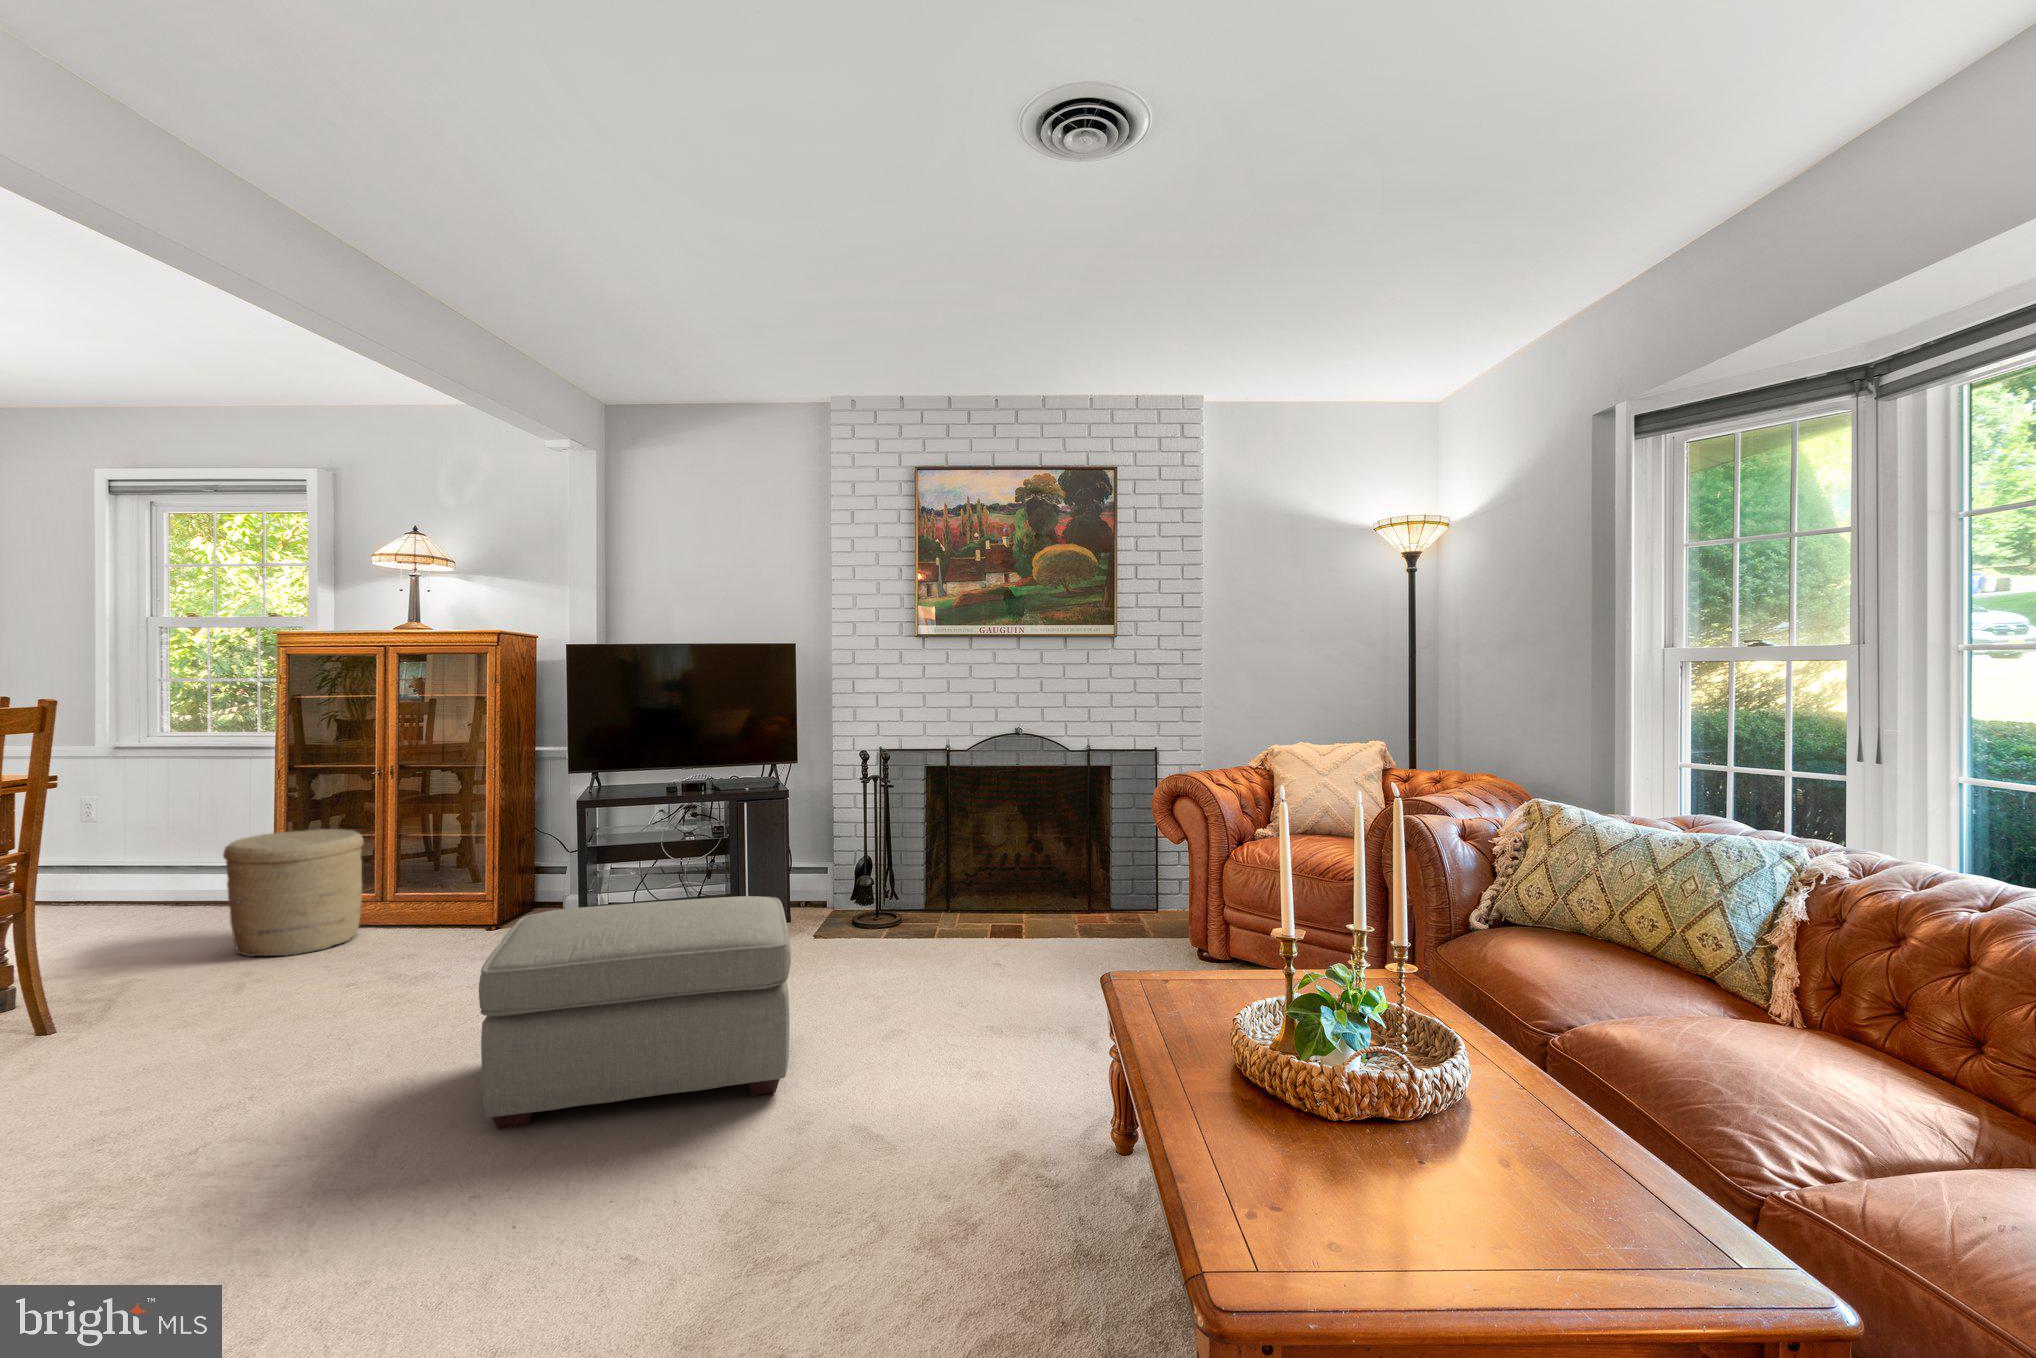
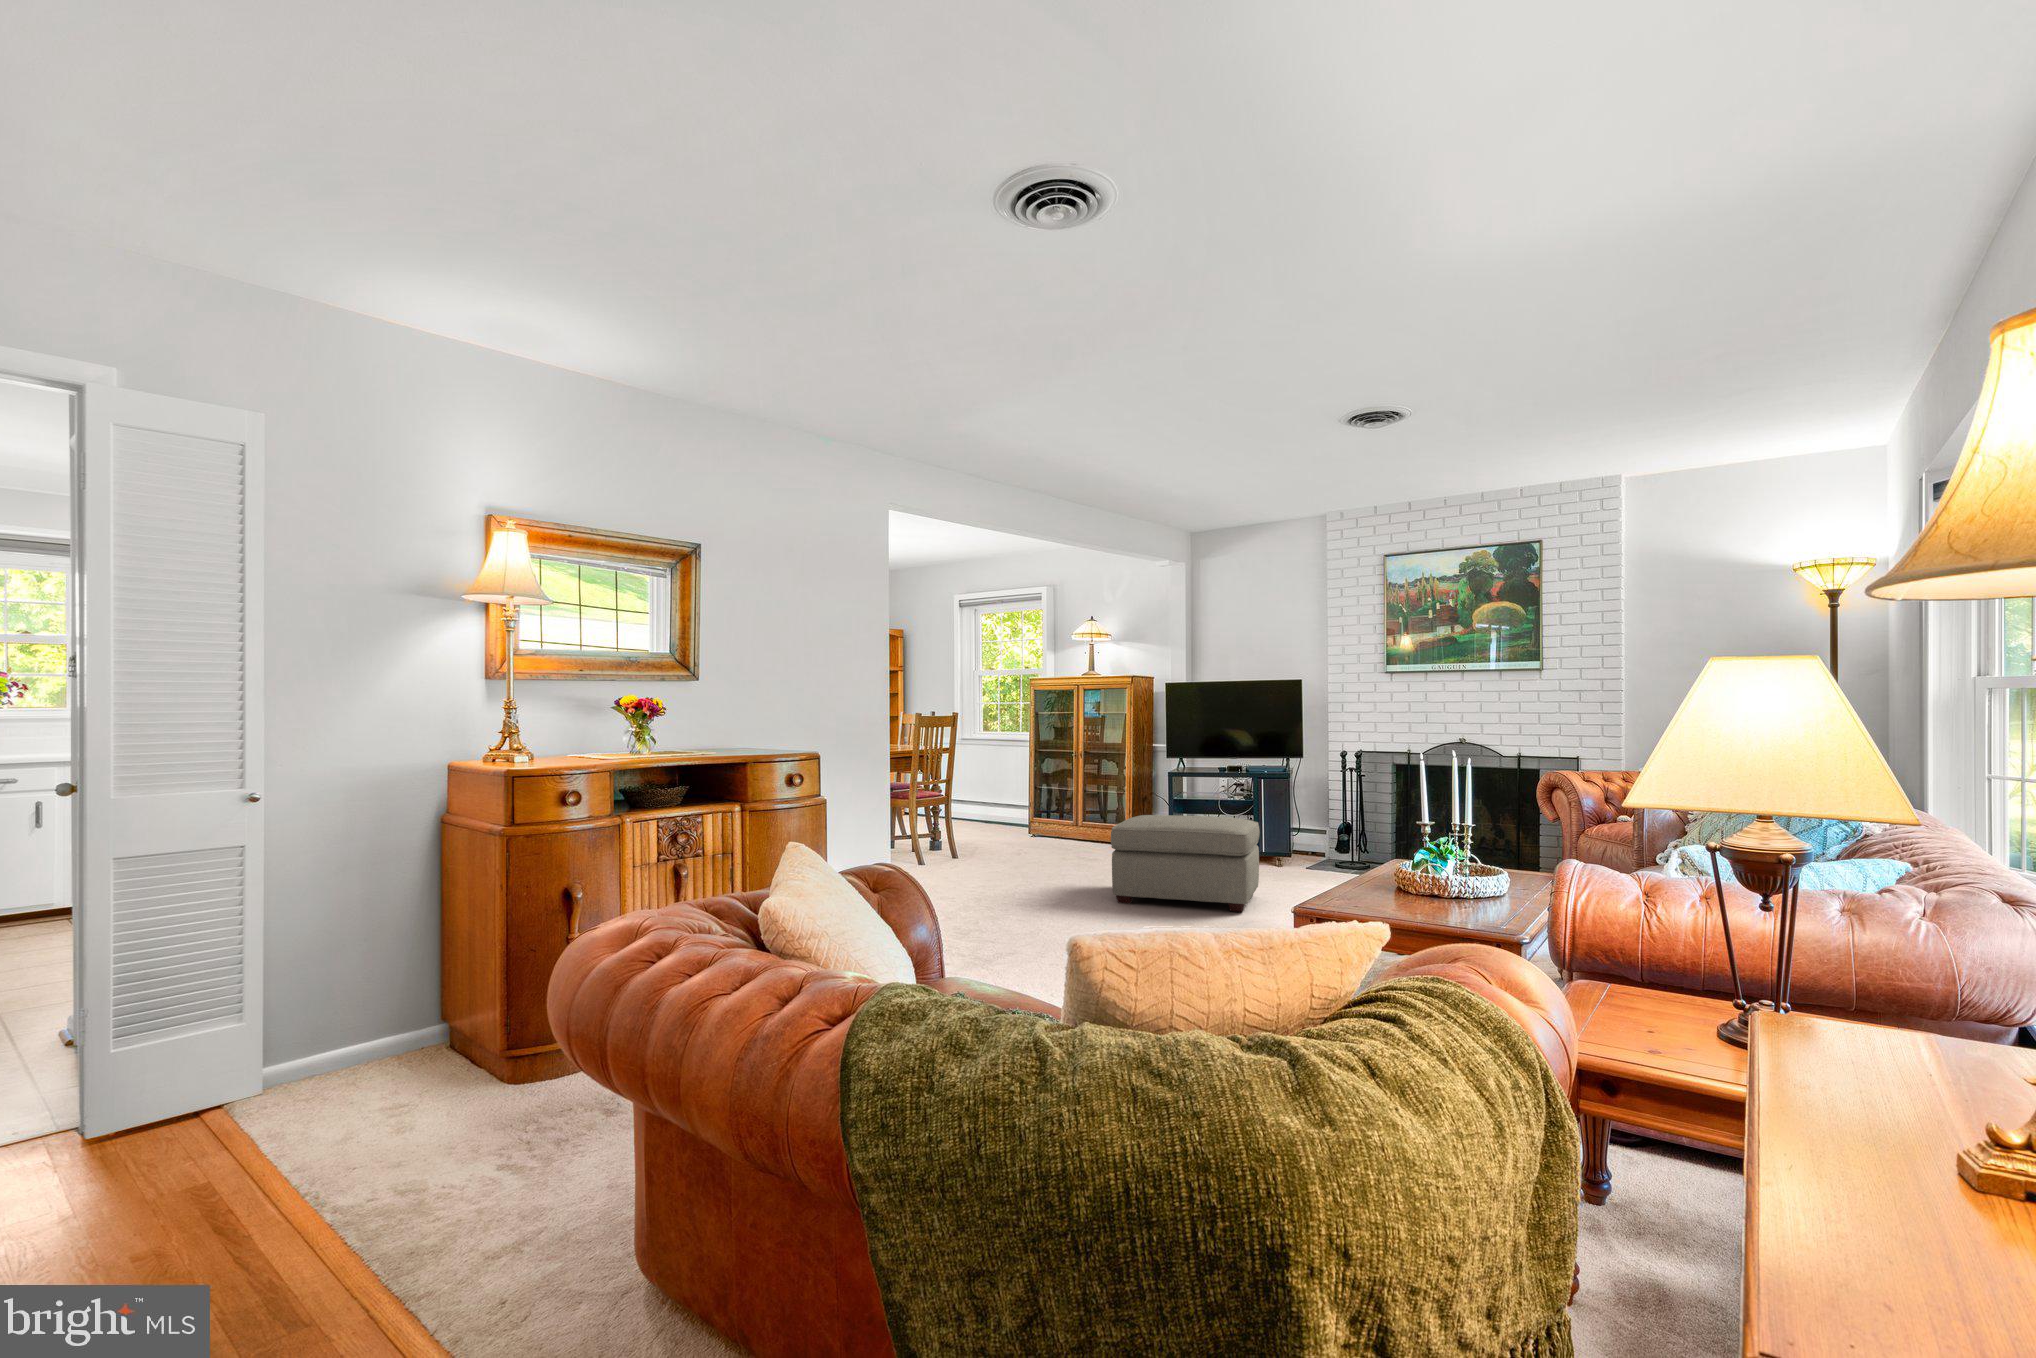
woven basket: present [223,829,364,957] -> none [1010,783,1069,845]

